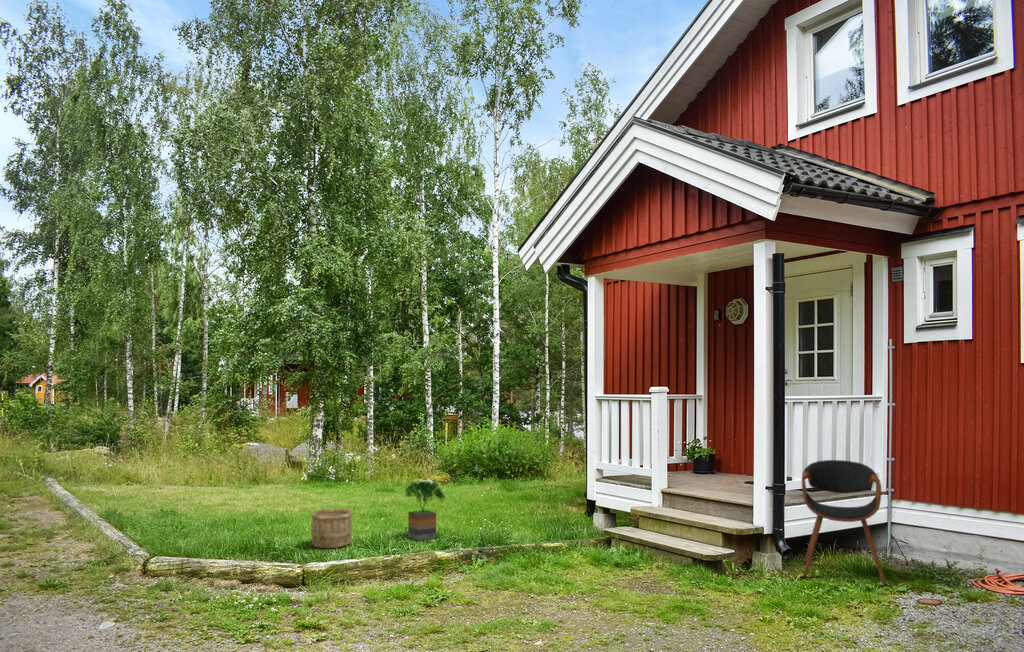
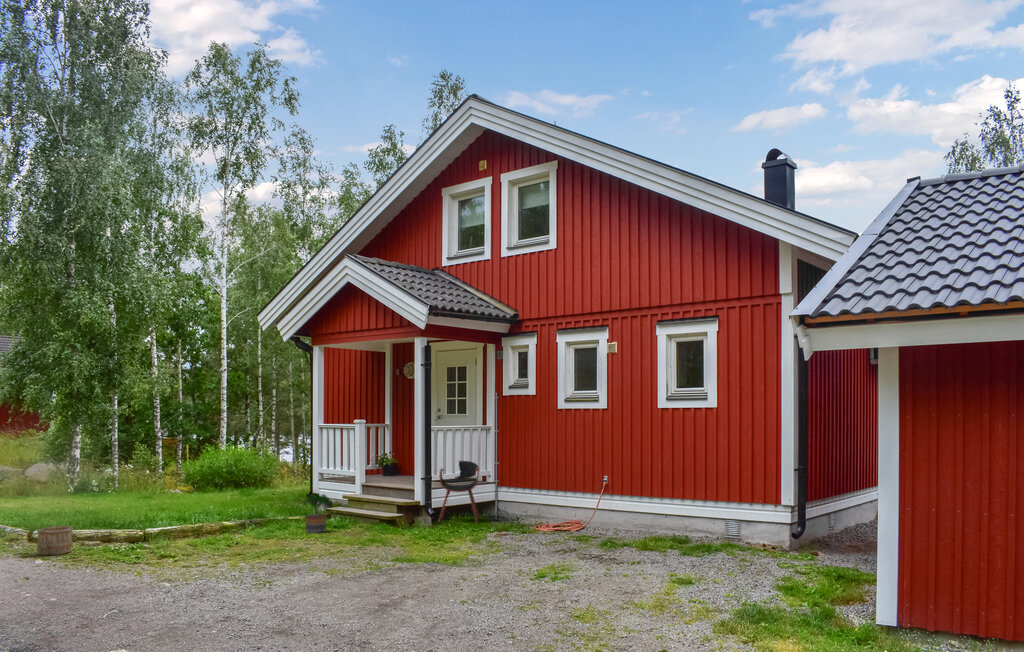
potted tree: present [405,481,445,541] -> present [304,494,332,533]
wooden bucket: present [311,509,353,548] -> present [37,526,73,555]

